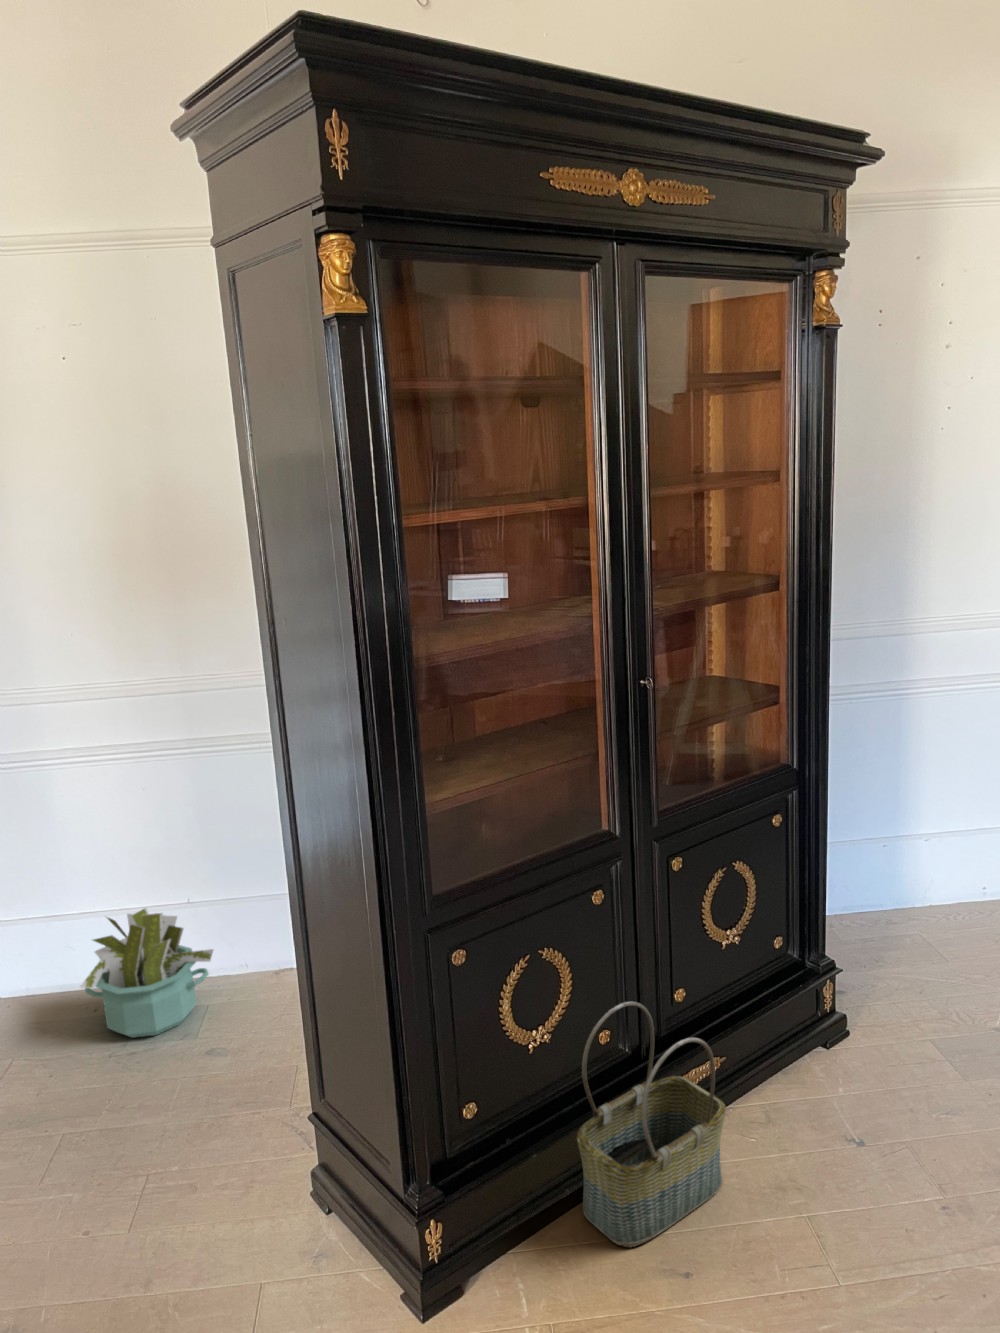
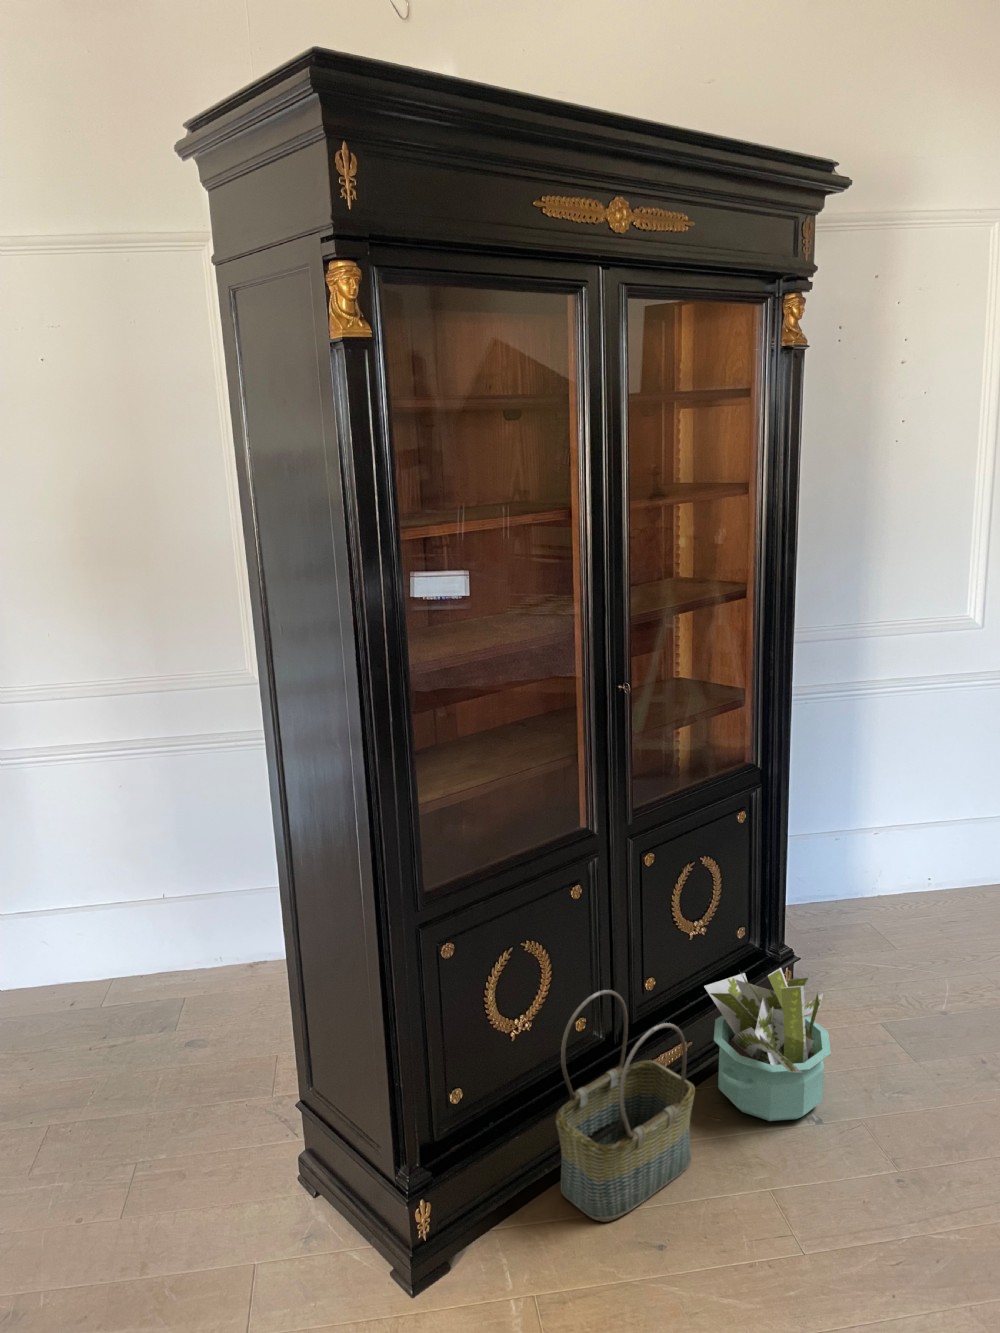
decorative plant: present [80,908,213,1038] -> present [704,968,831,1121]

